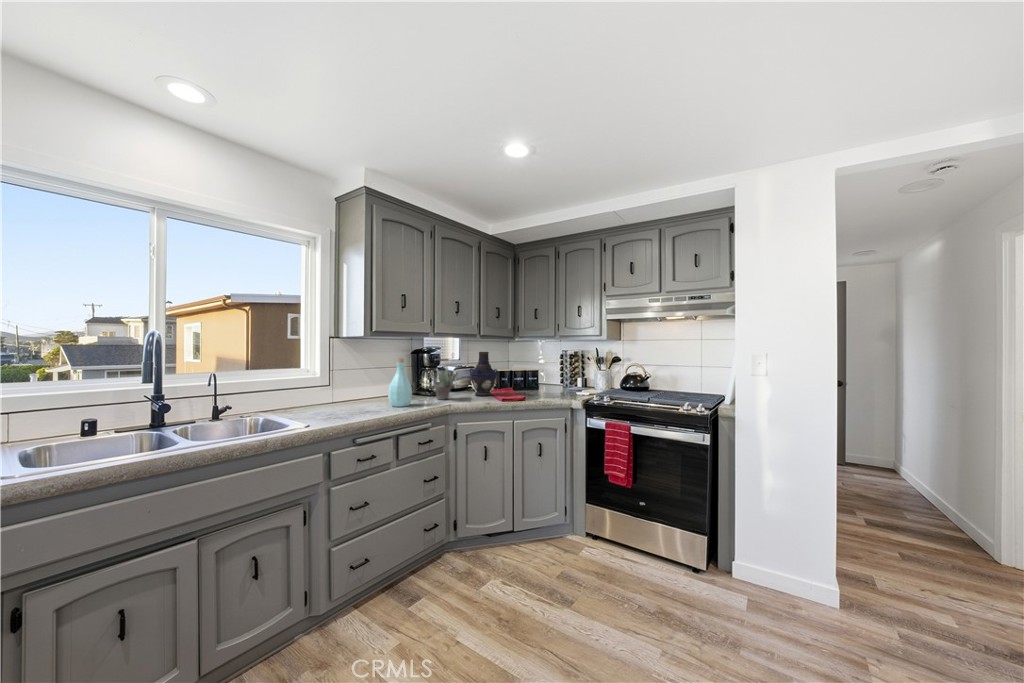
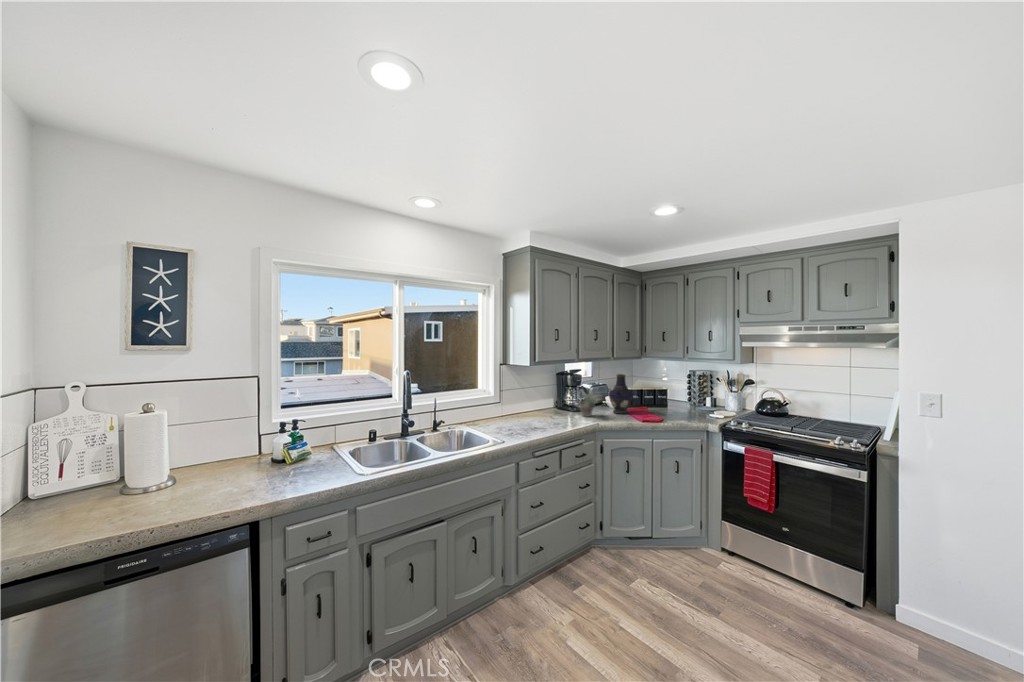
bottle: present [388,358,412,407] -> none [544,382,563,424]

